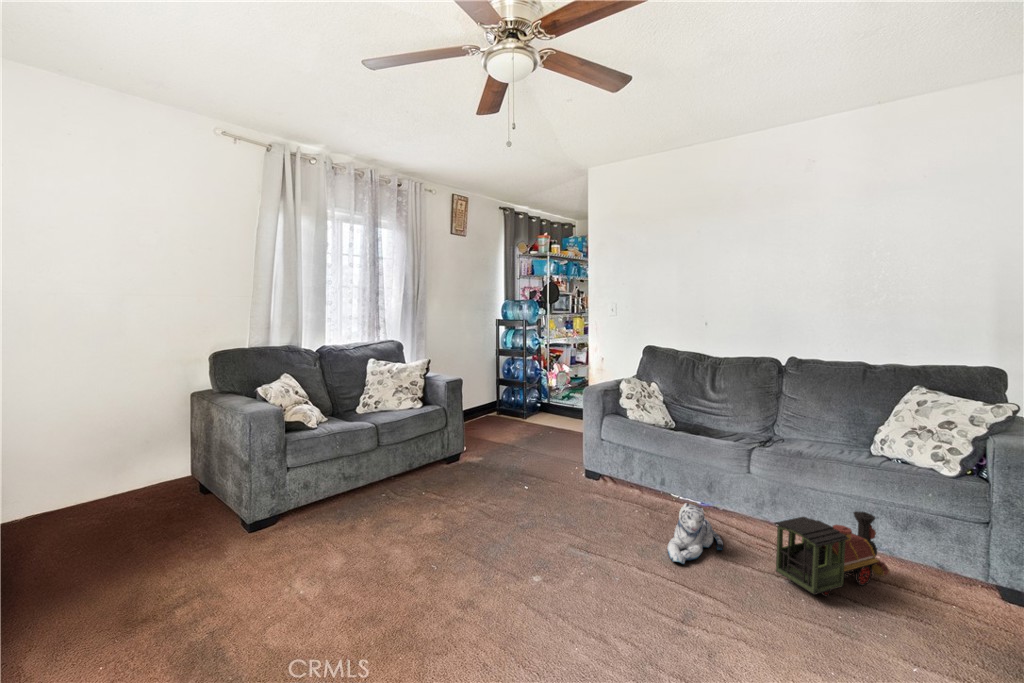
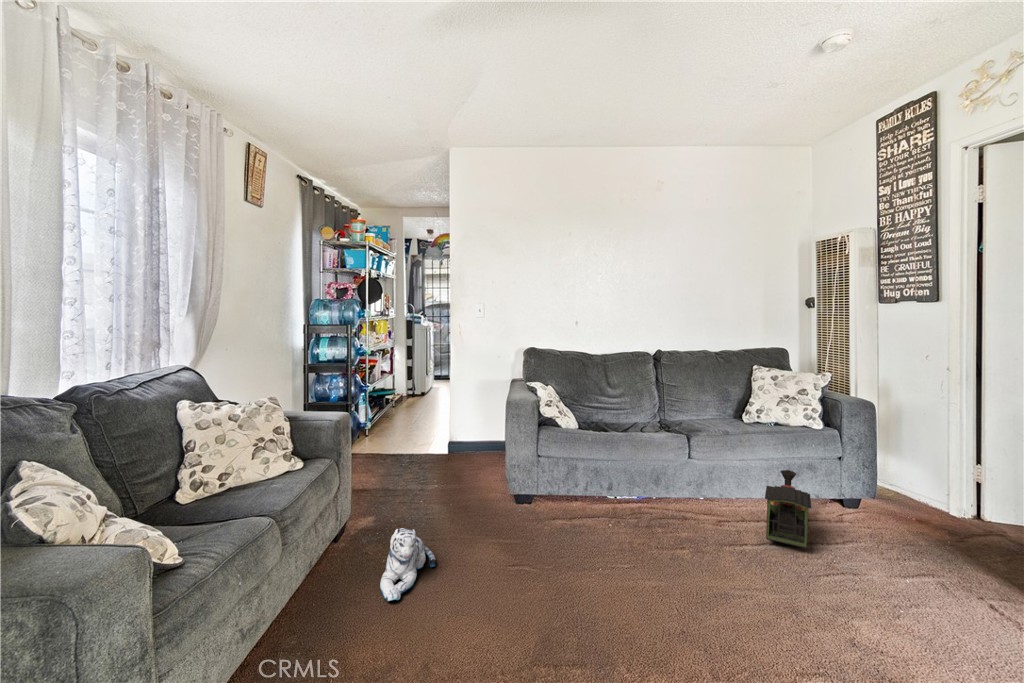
plush toy: present [667,503,723,564] -> present [380,528,436,602]

